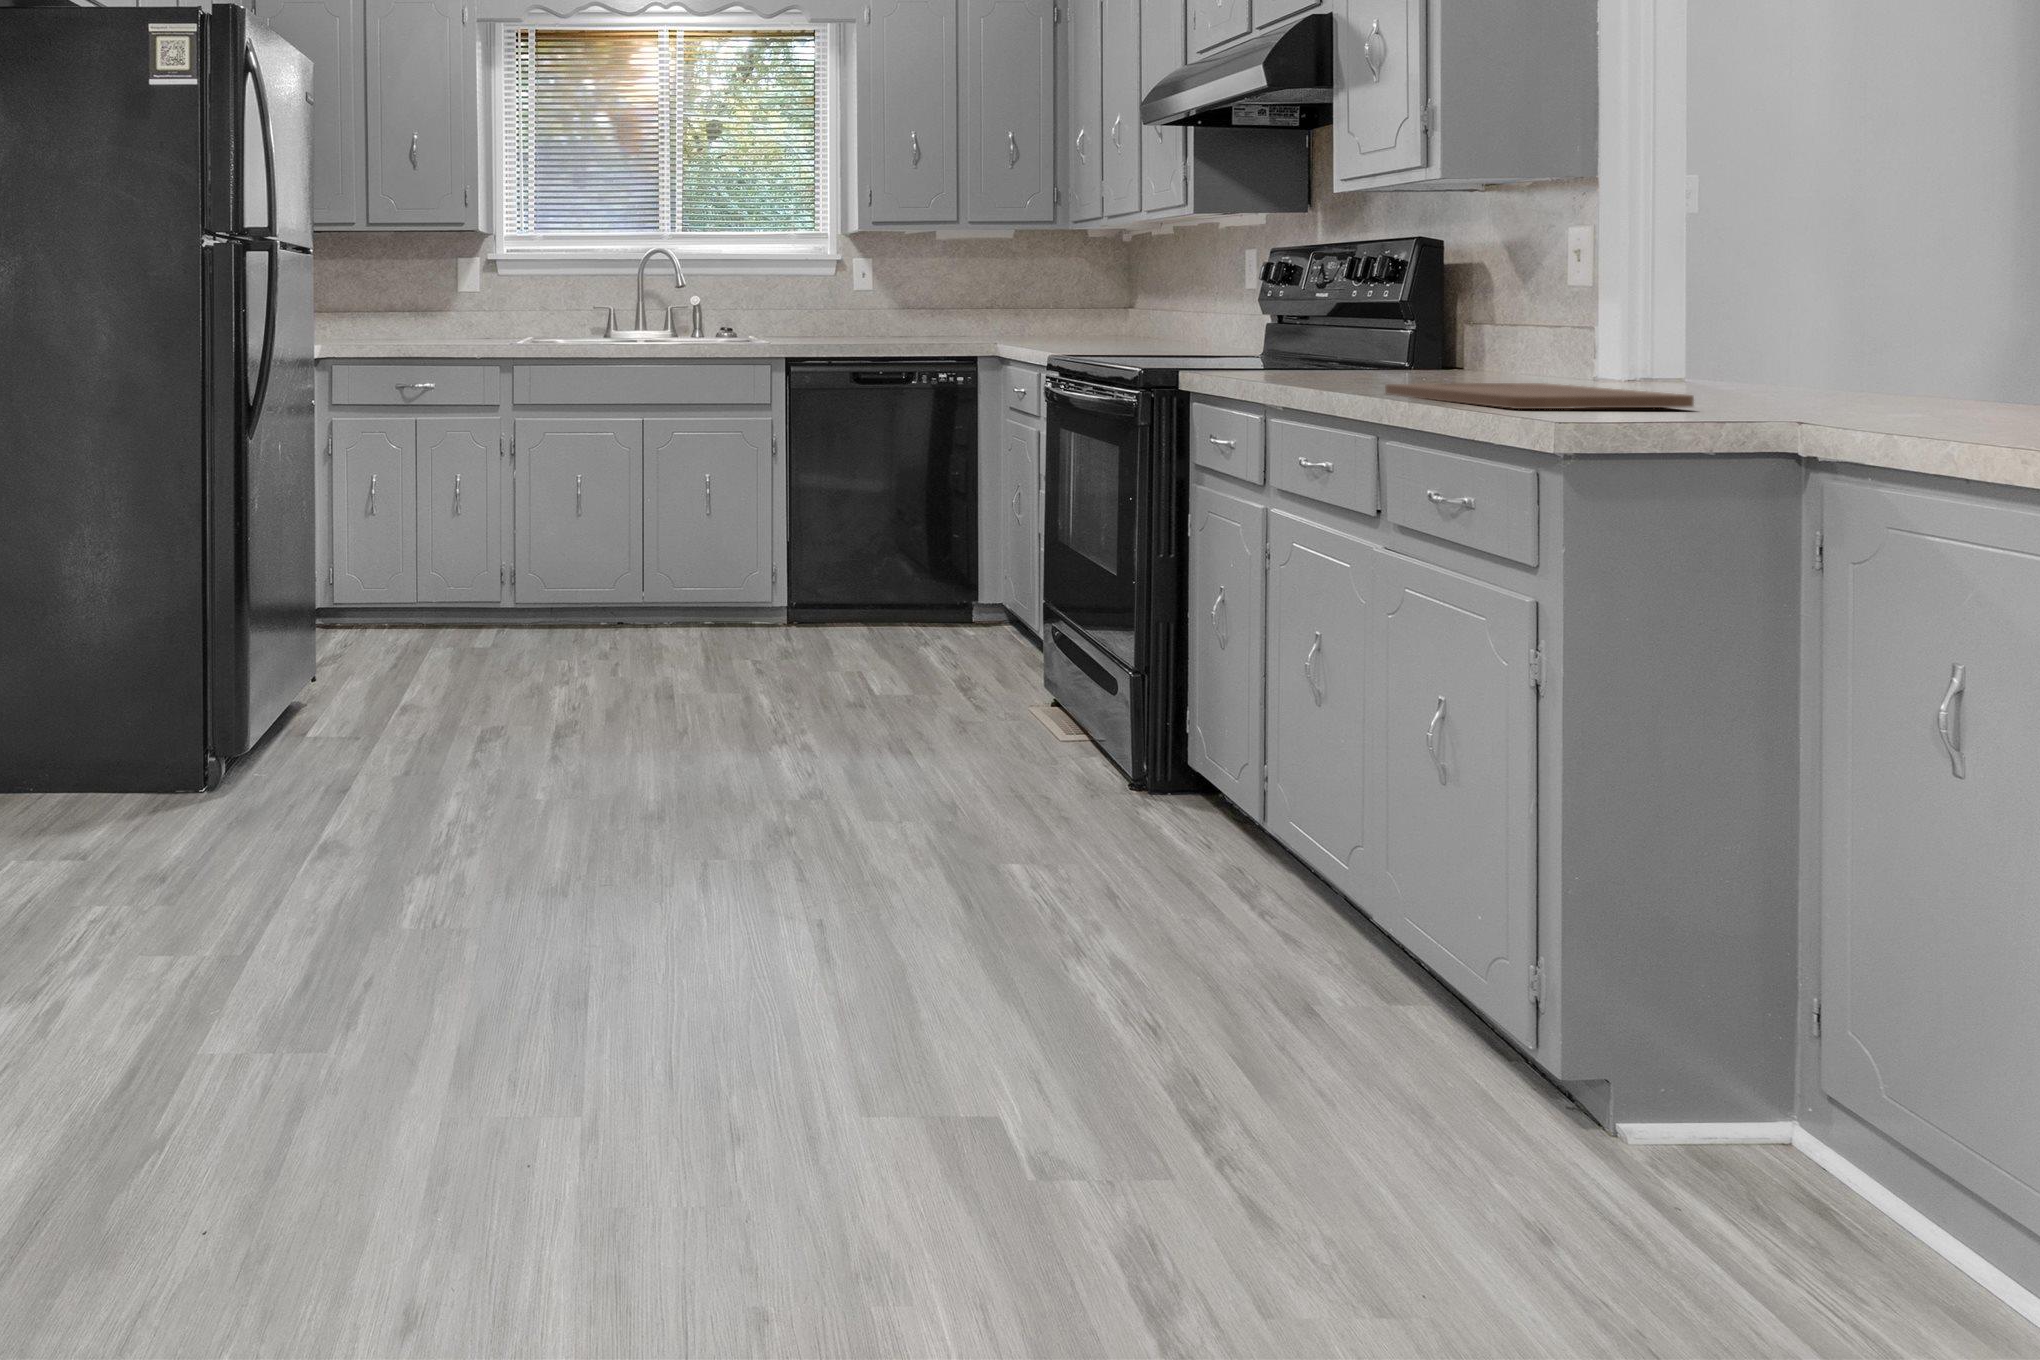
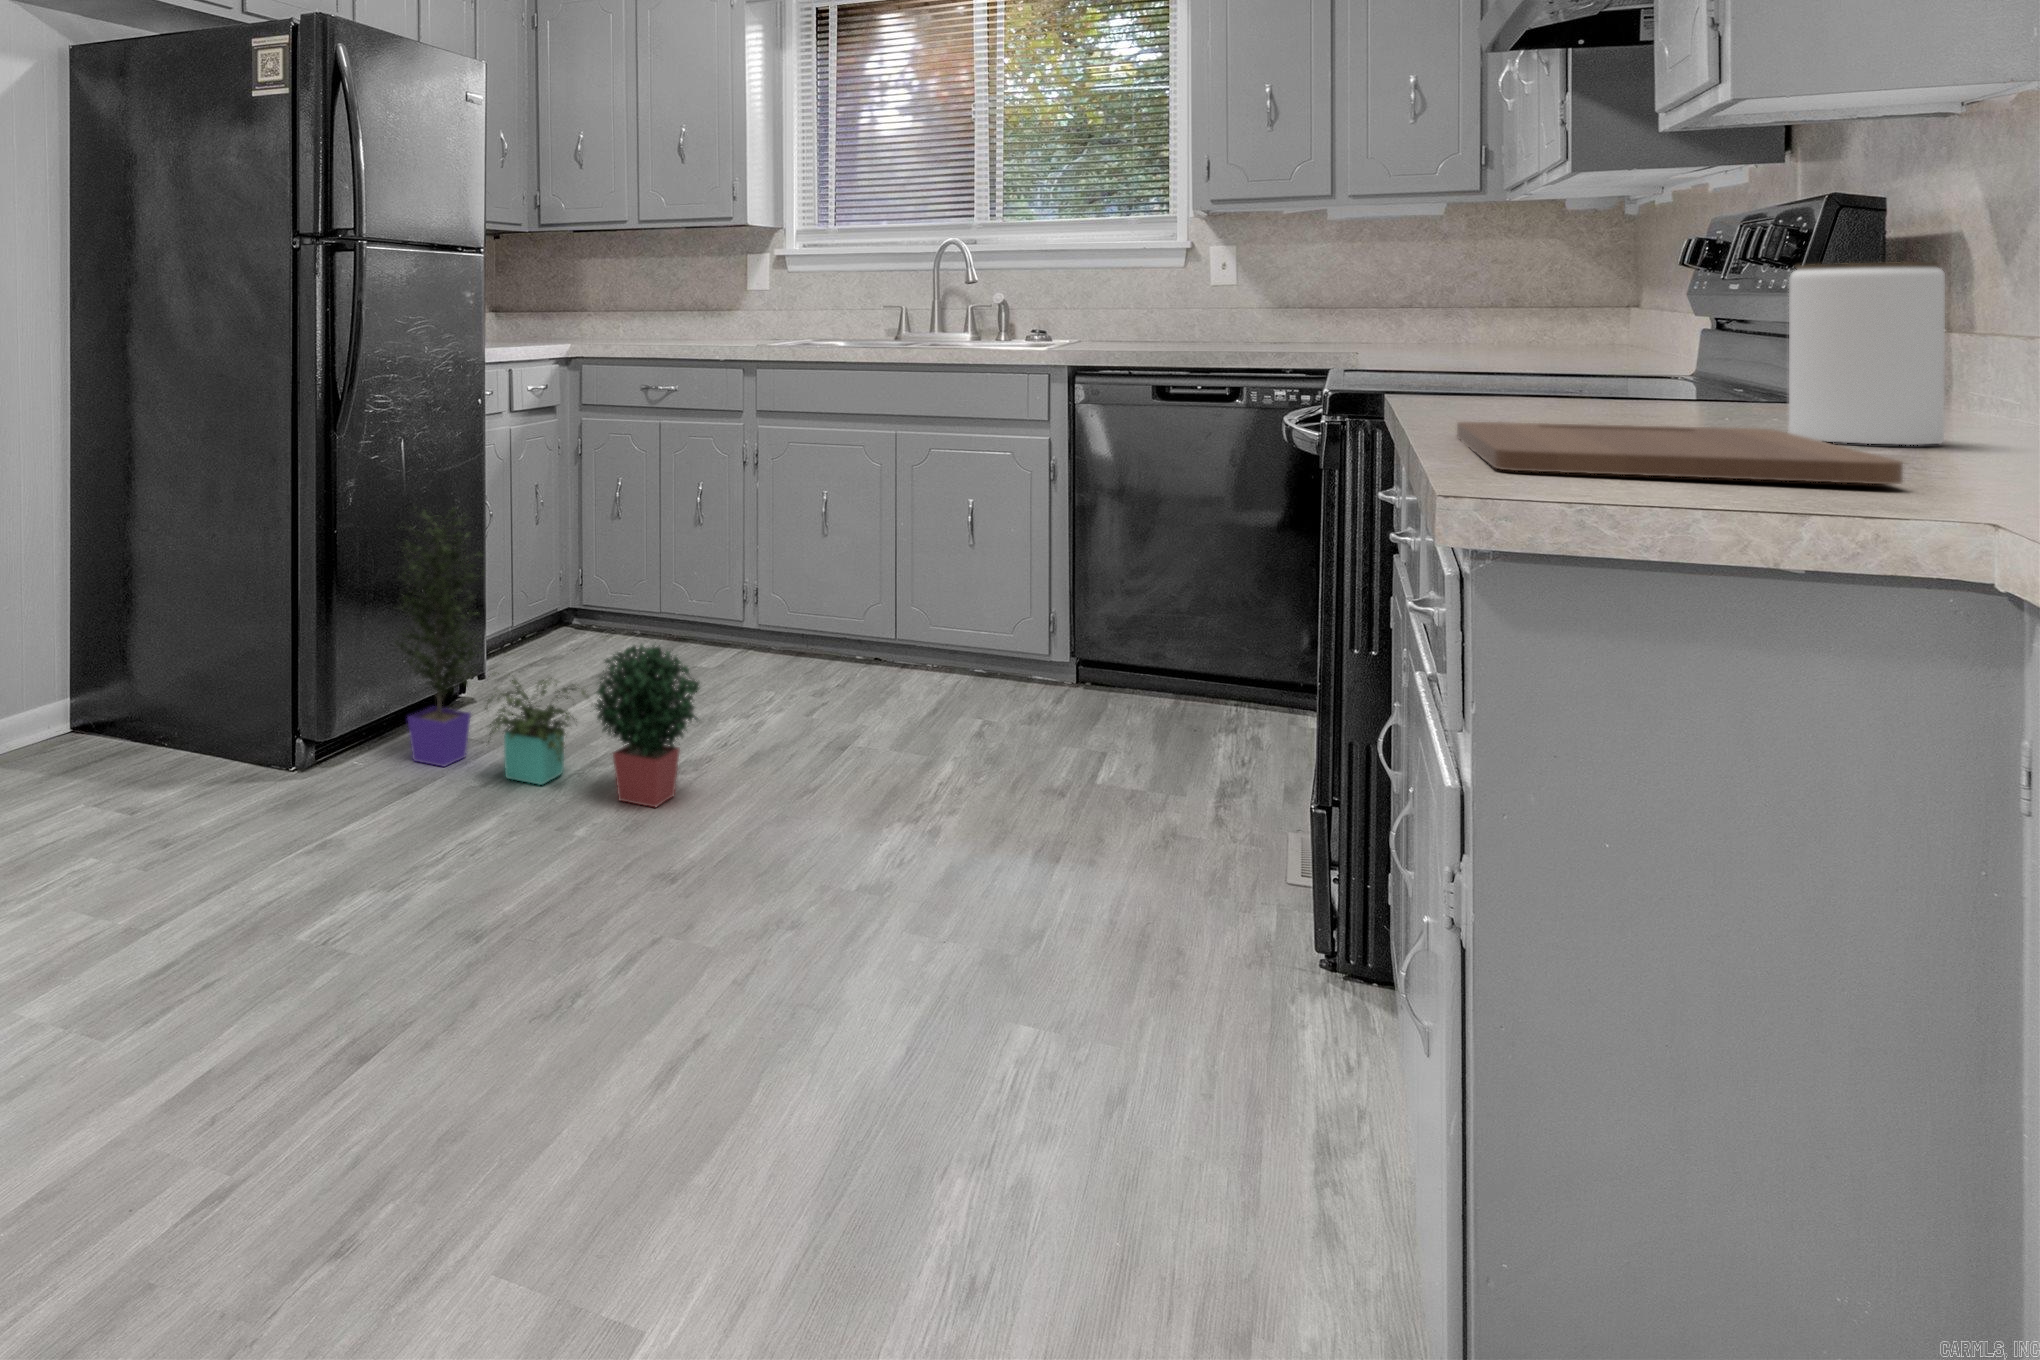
jar: none [1516,285,1594,390] -> present [1789,262,1945,445]
potted plant: none [280,506,615,766] -> present [395,508,699,807]

